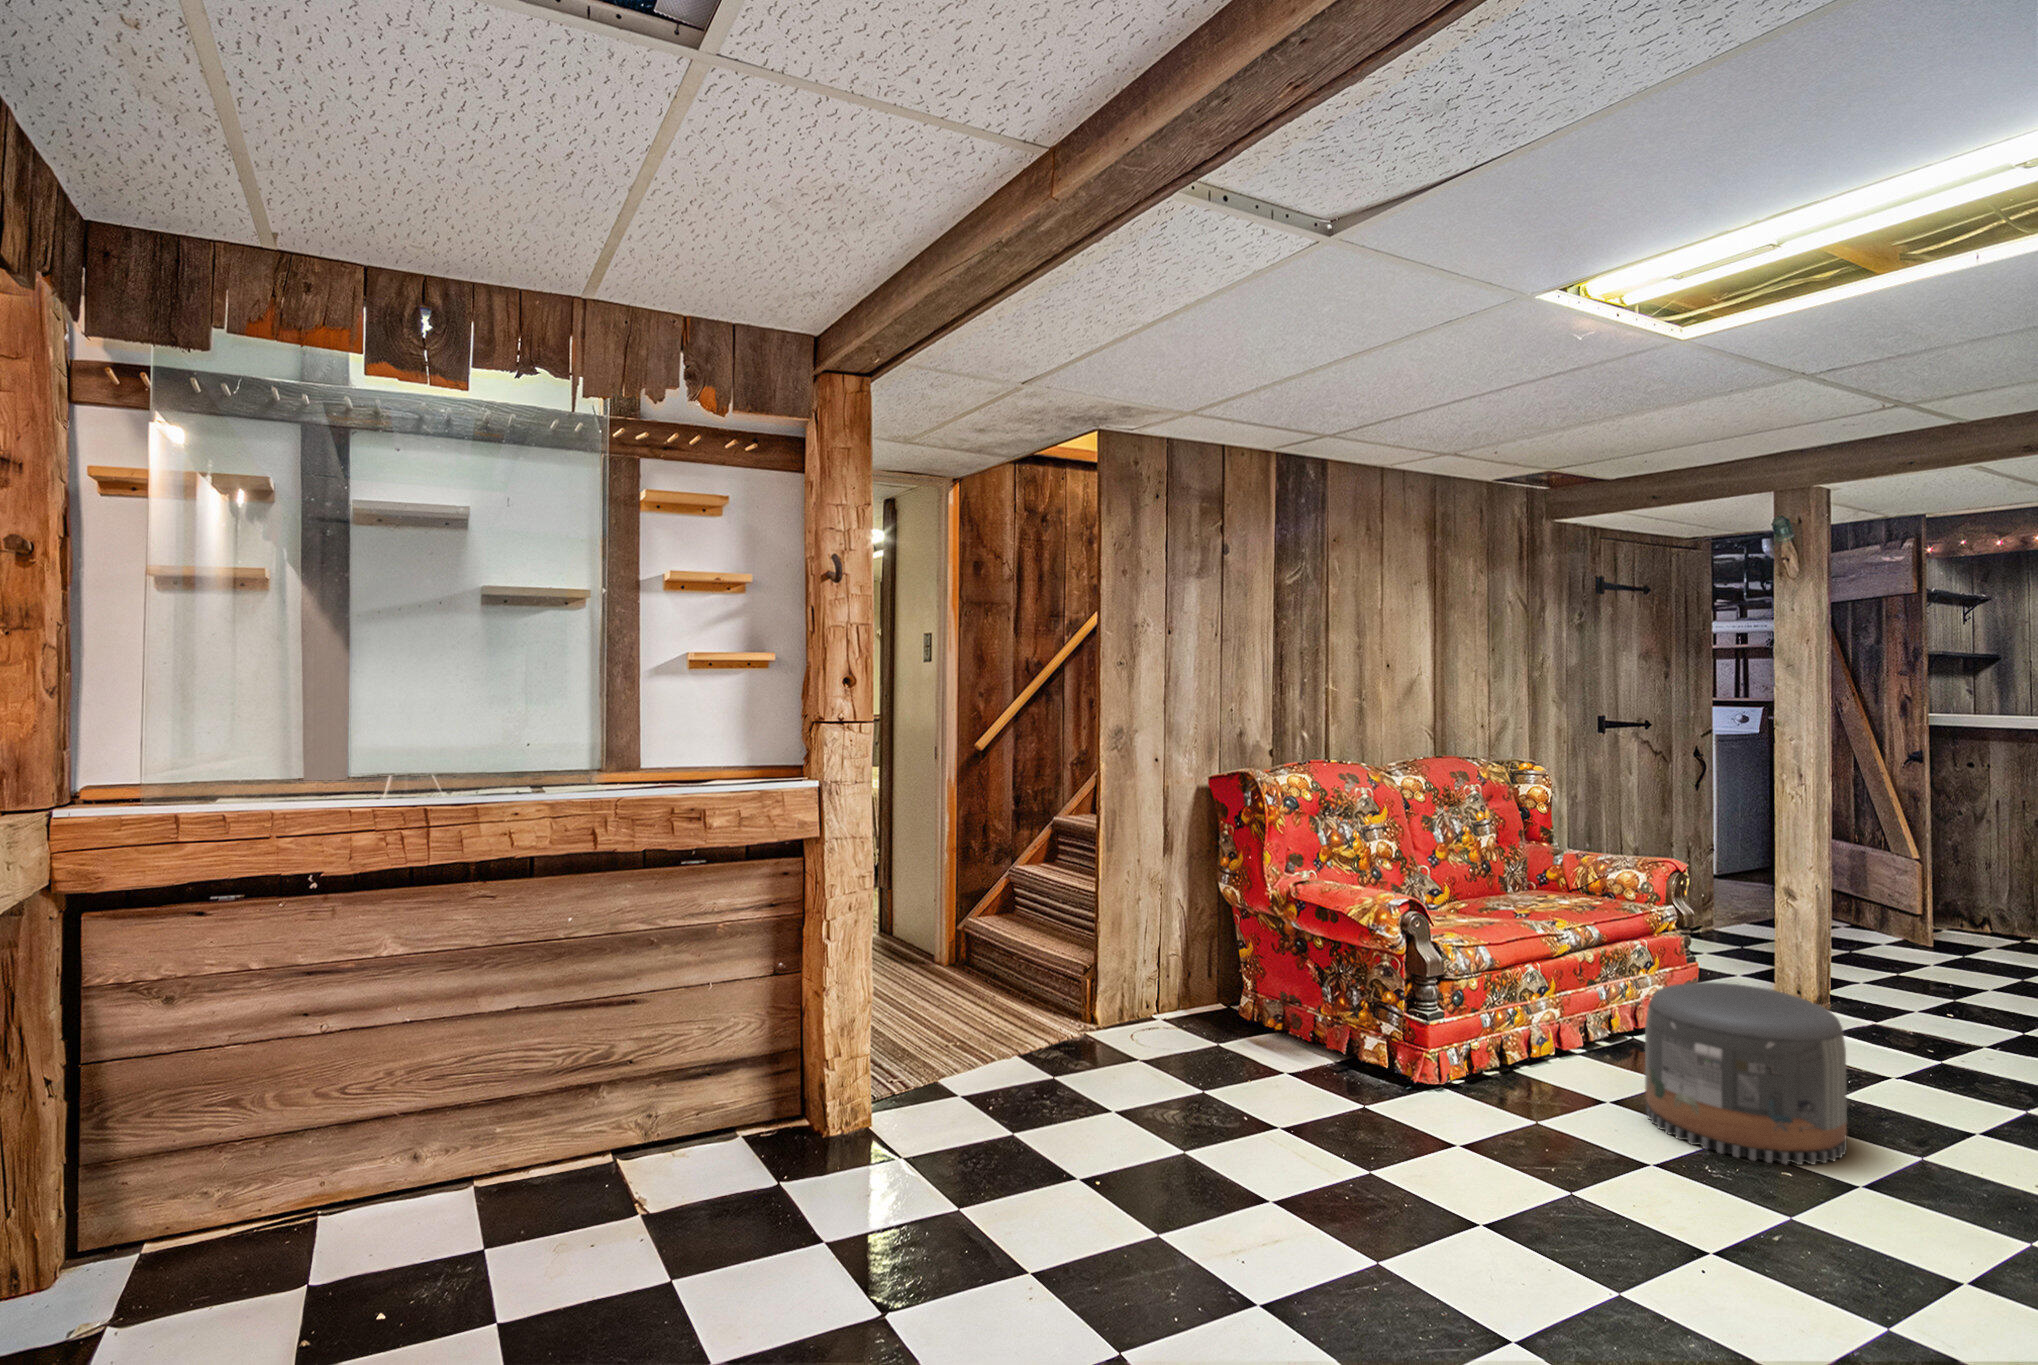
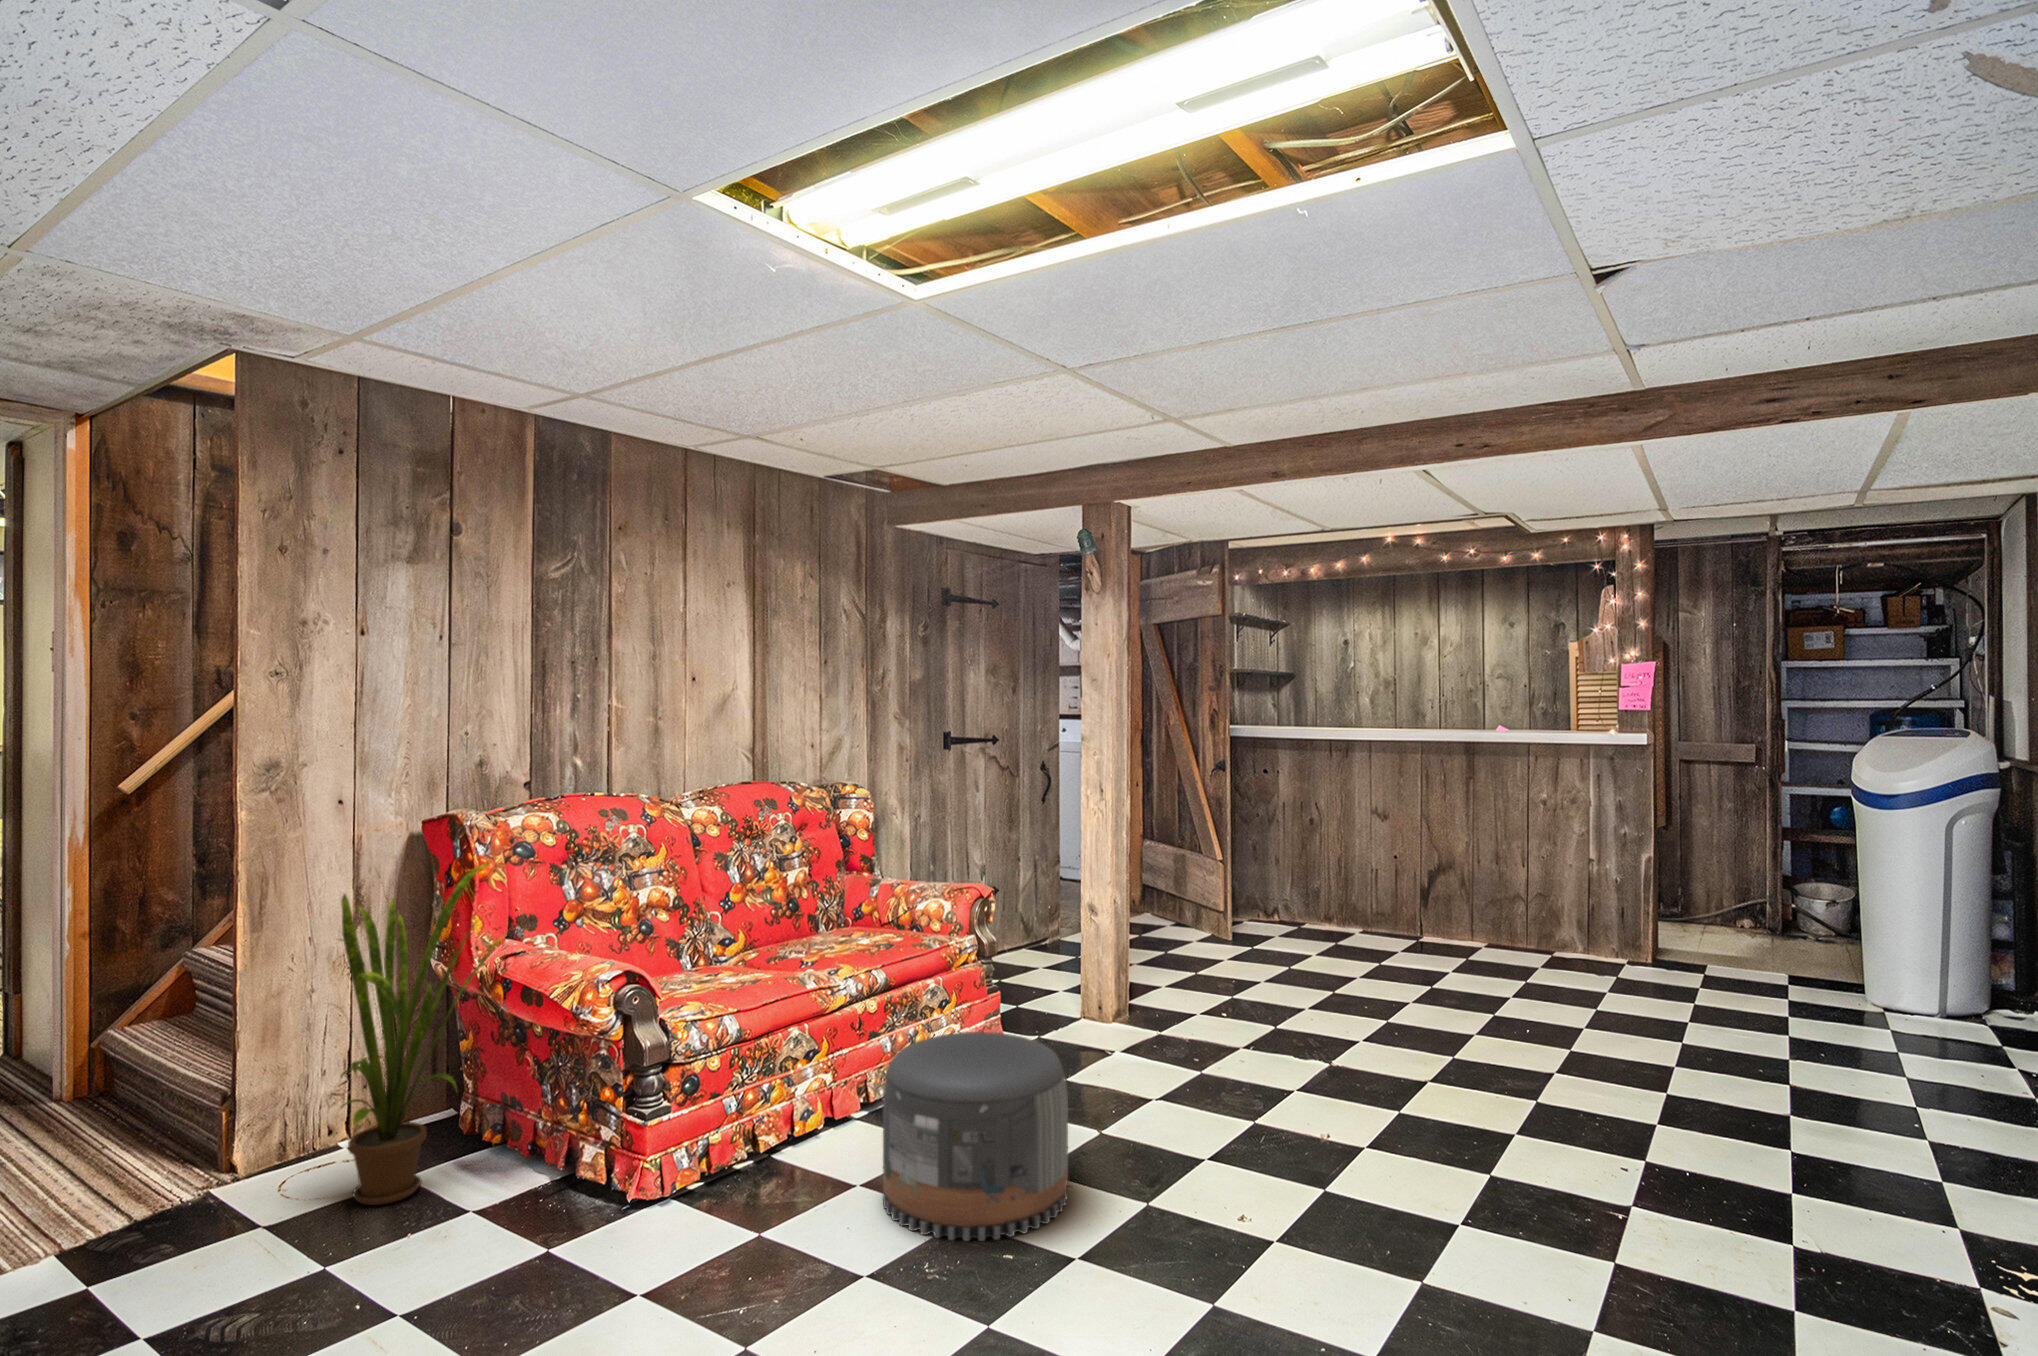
house plant: none [1174,807,1297,1058] -> present [340,863,504,1205]

